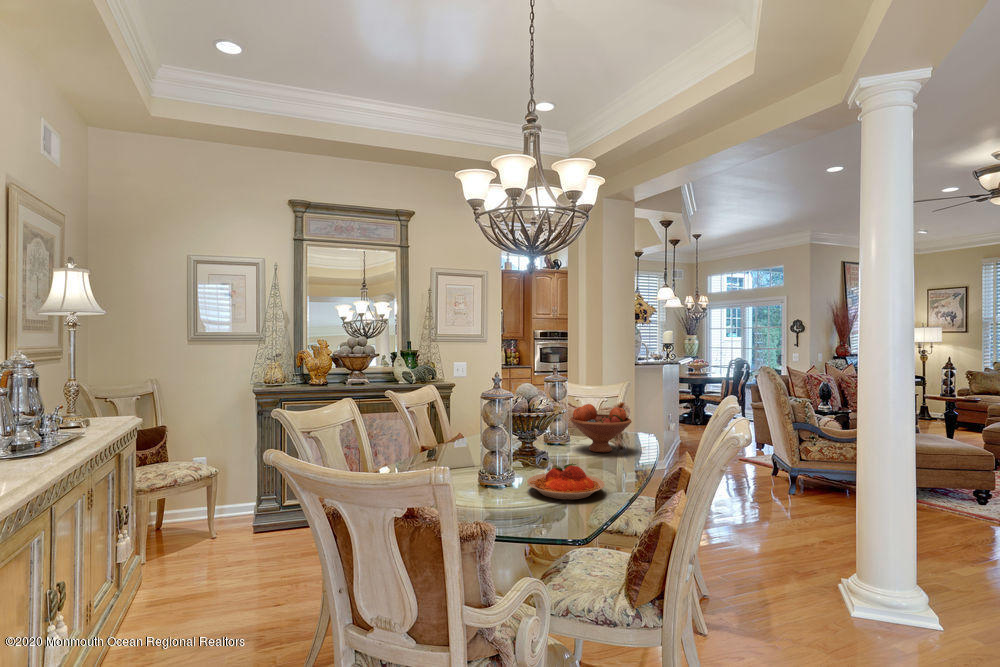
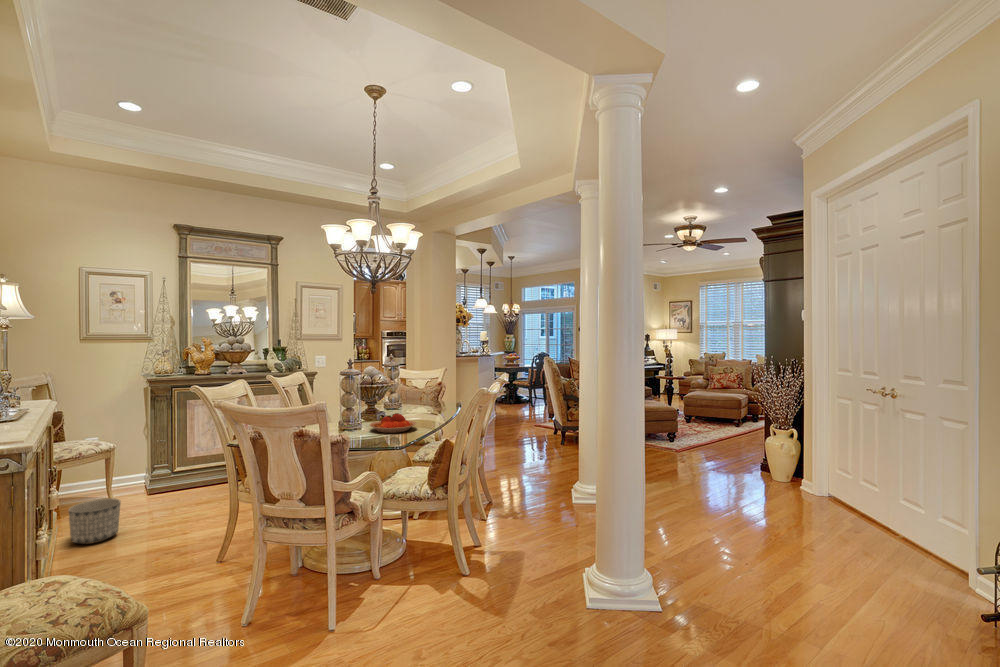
fruit bowl: present [570,404,632,453] -> none [401,381,441,411]
planter: none [143,547,205,610] -> present [69,498,121,544]

